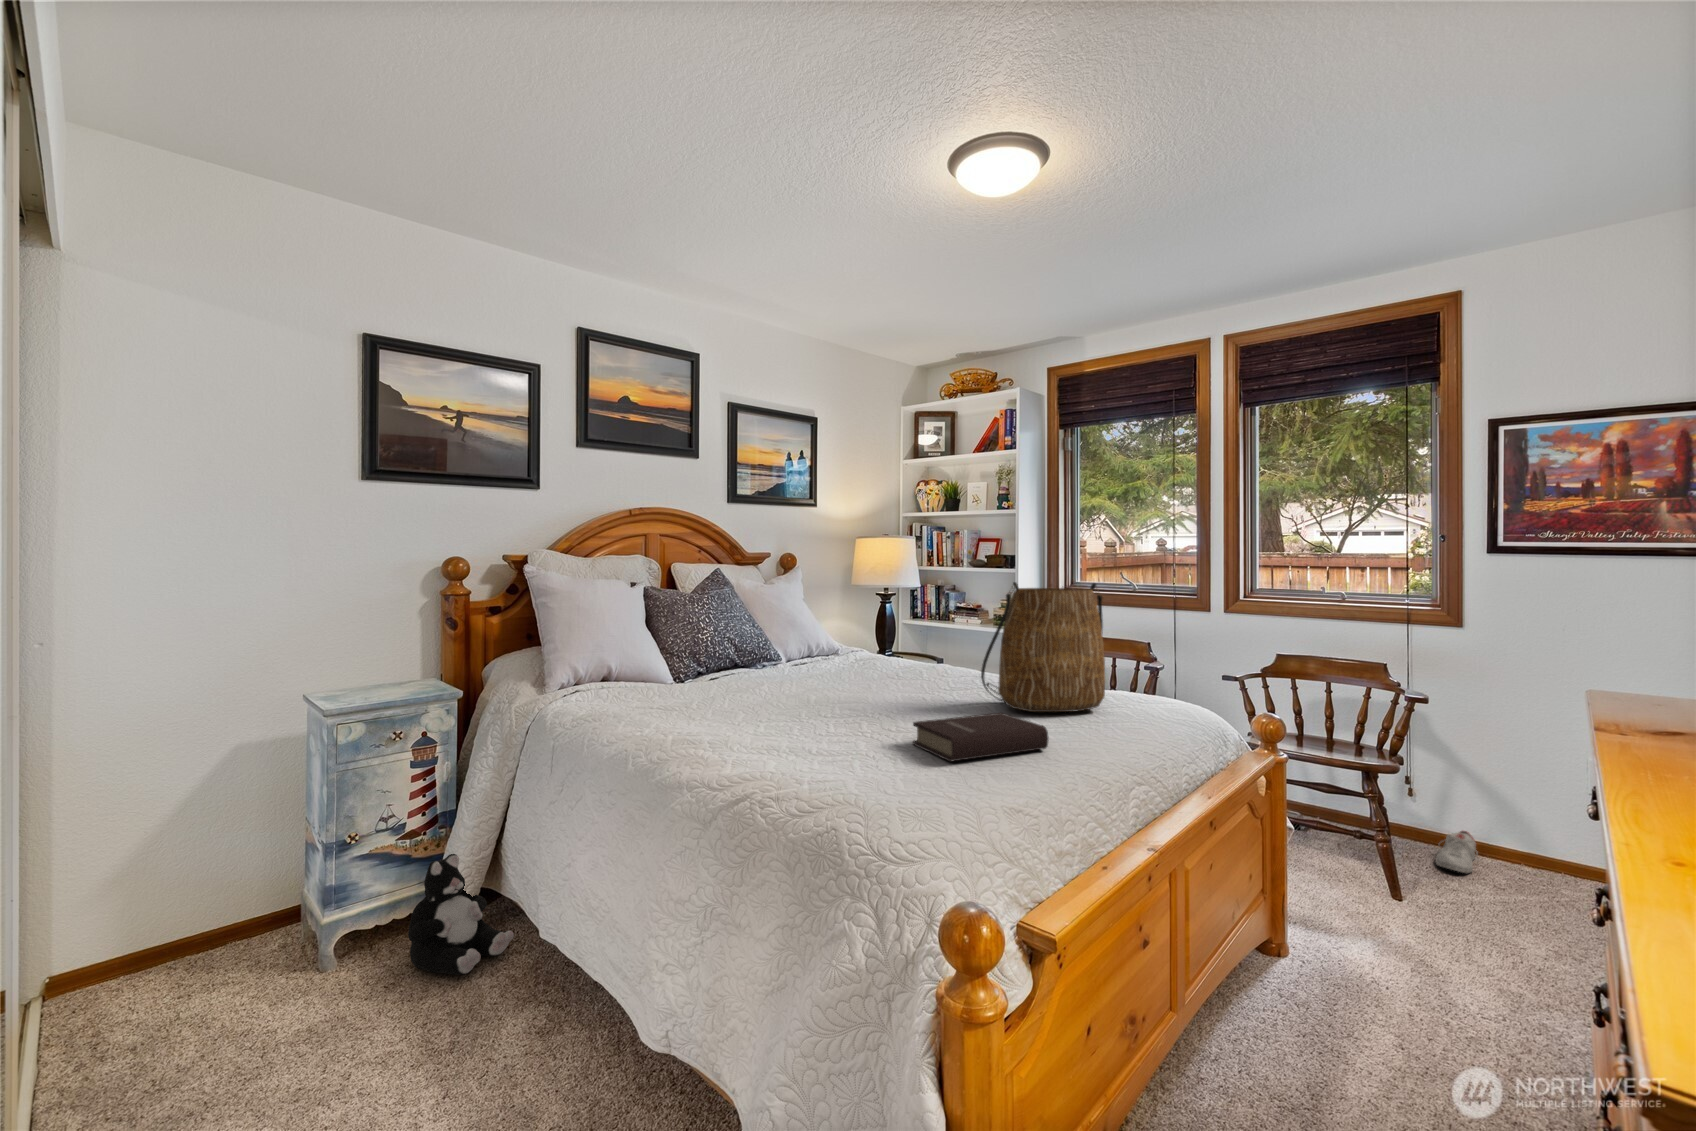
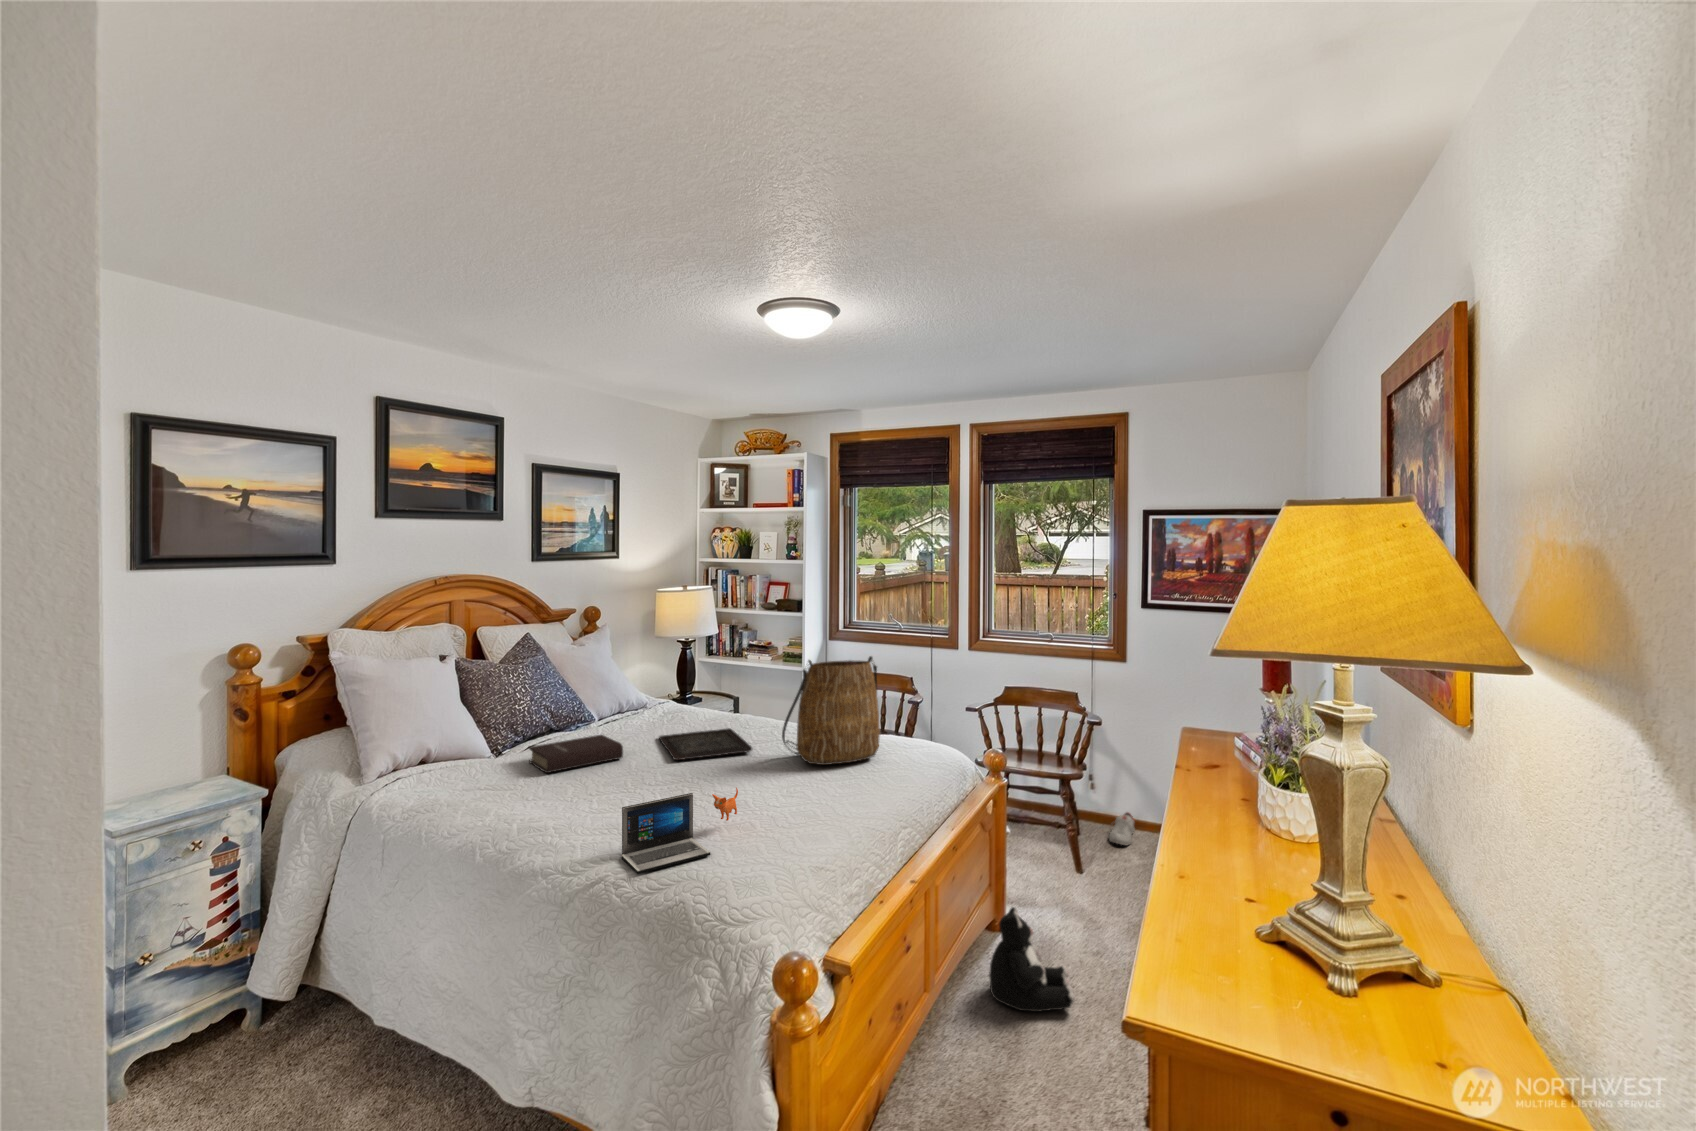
tray: none [844,674,946,697] -> present [659,728,752,760]
laptop: none [774,710,918,793] -> present [622,788,738,874]
book: present [913,713,1049,762] -> present [529,735,623,773]
plush toy: present [408,854,514,975] -> present [989,907,1075,1012]

